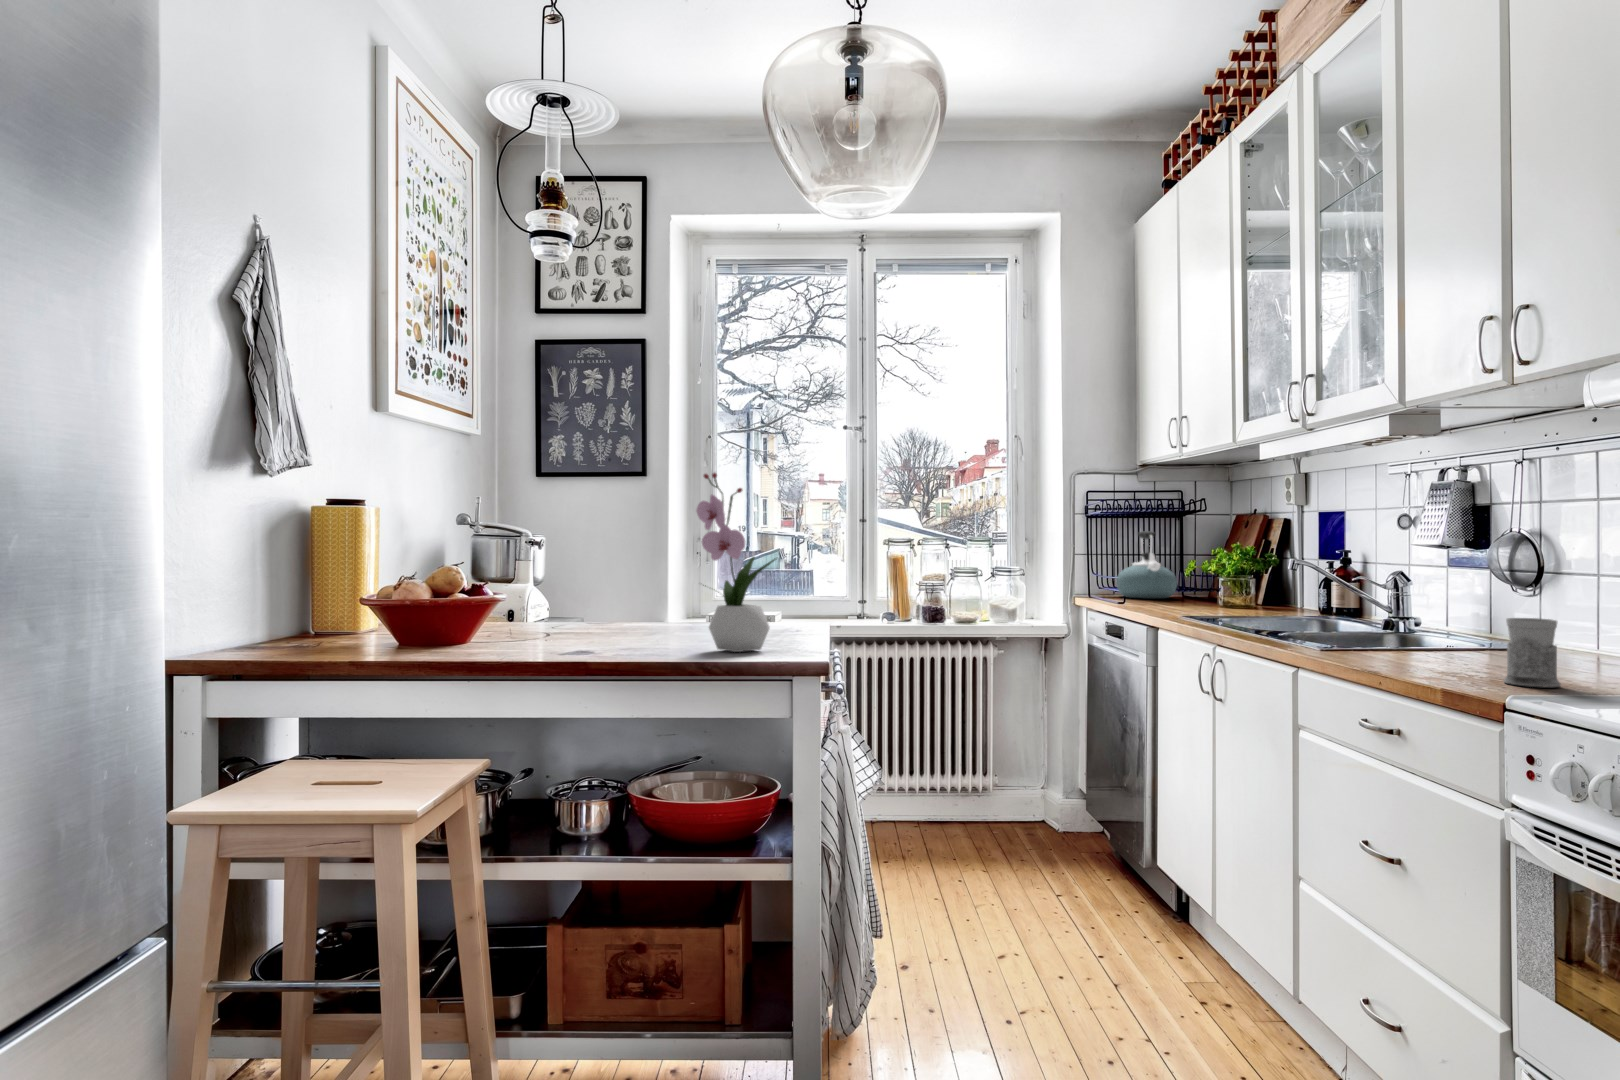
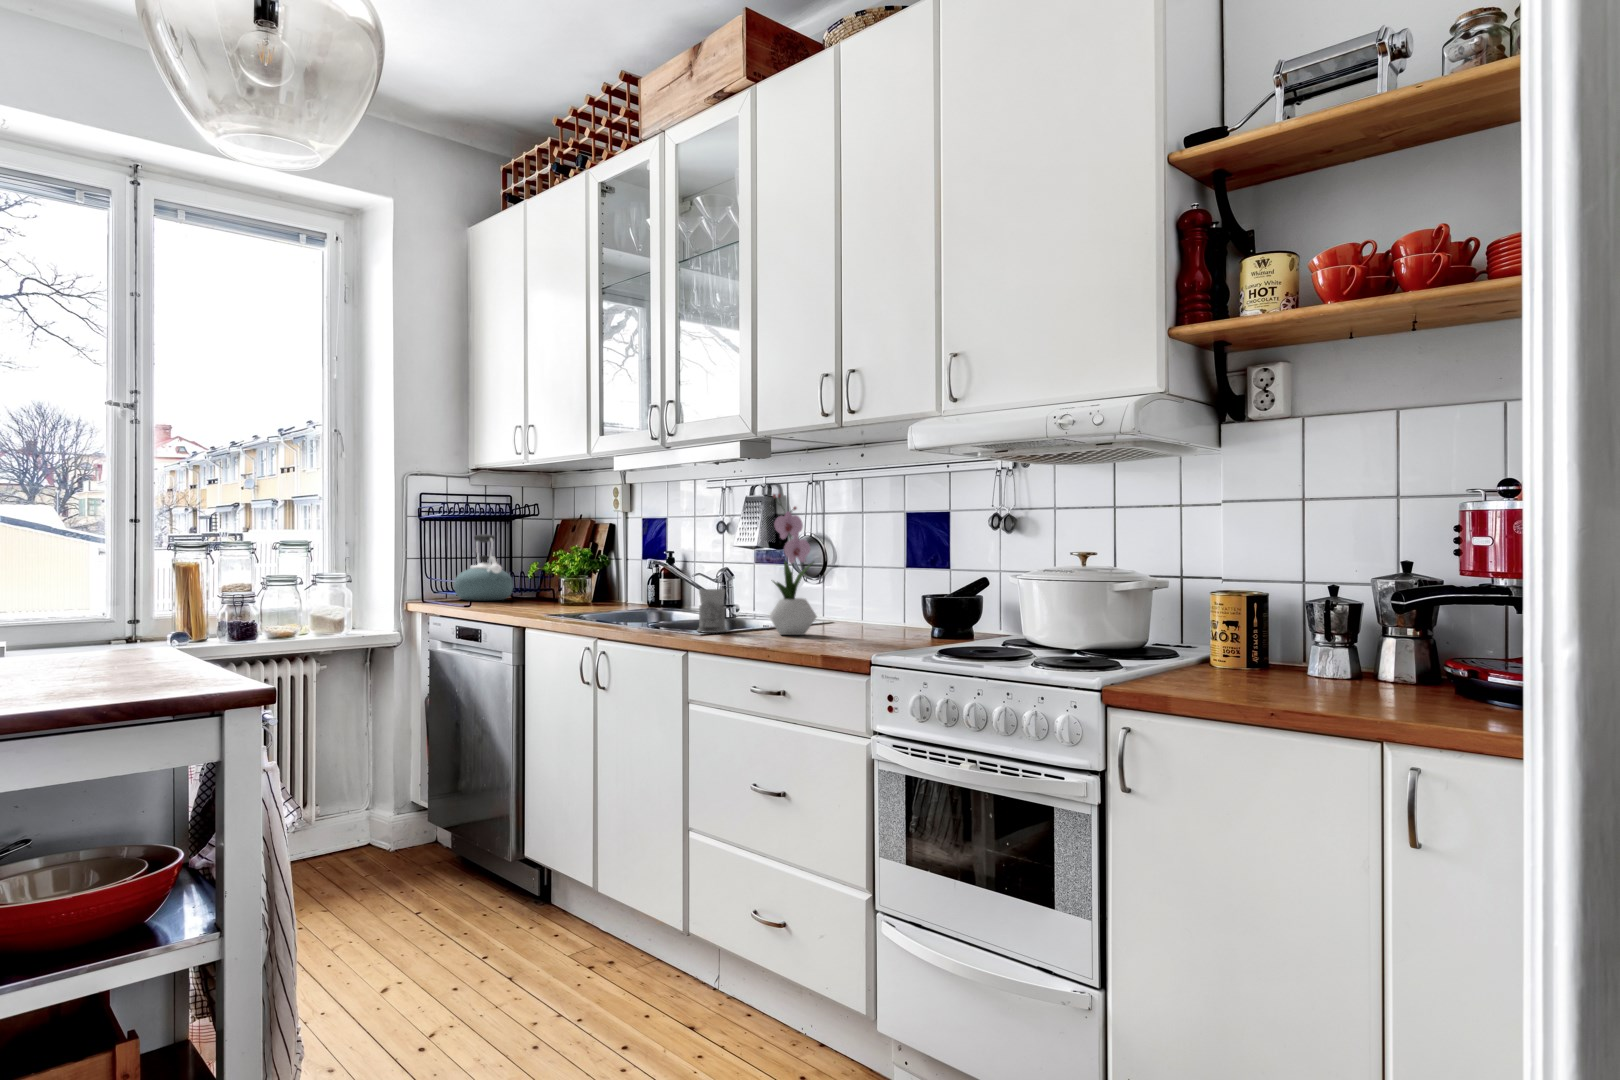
flower arrangement: present [696,473,776,652] -> present [769,494,817,635]
mug: present [1504,618,1560,688] -> present [698,589,727,633]

